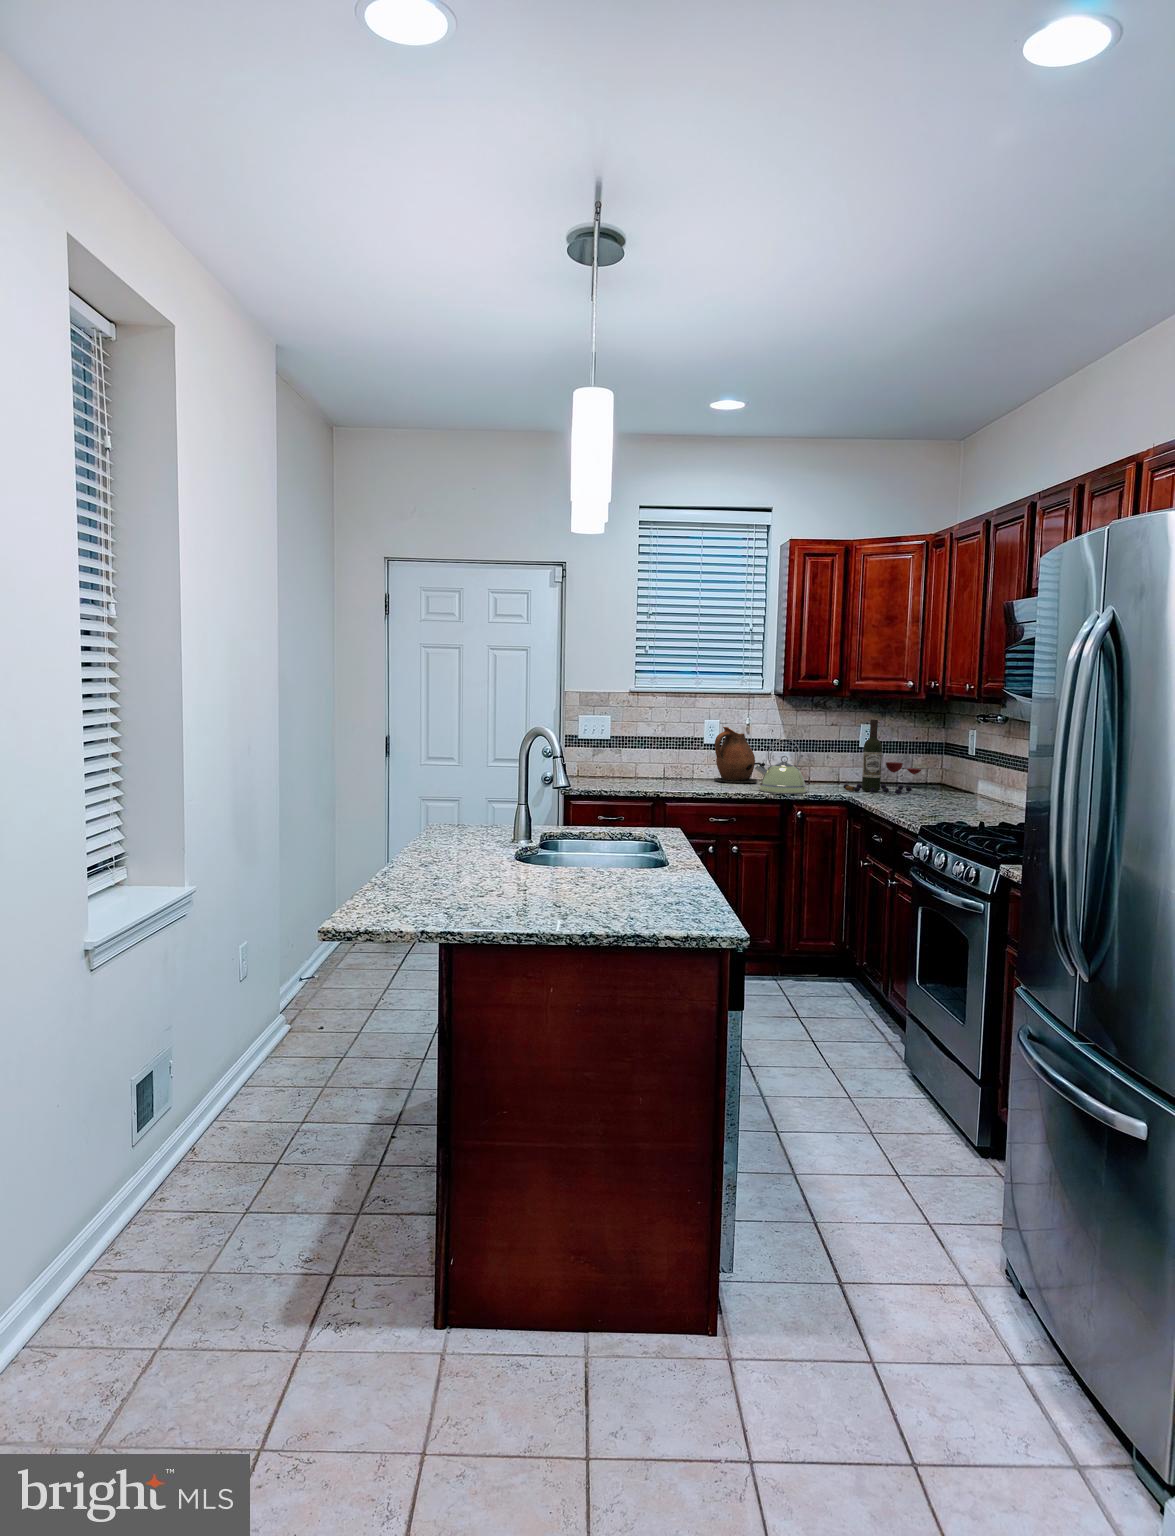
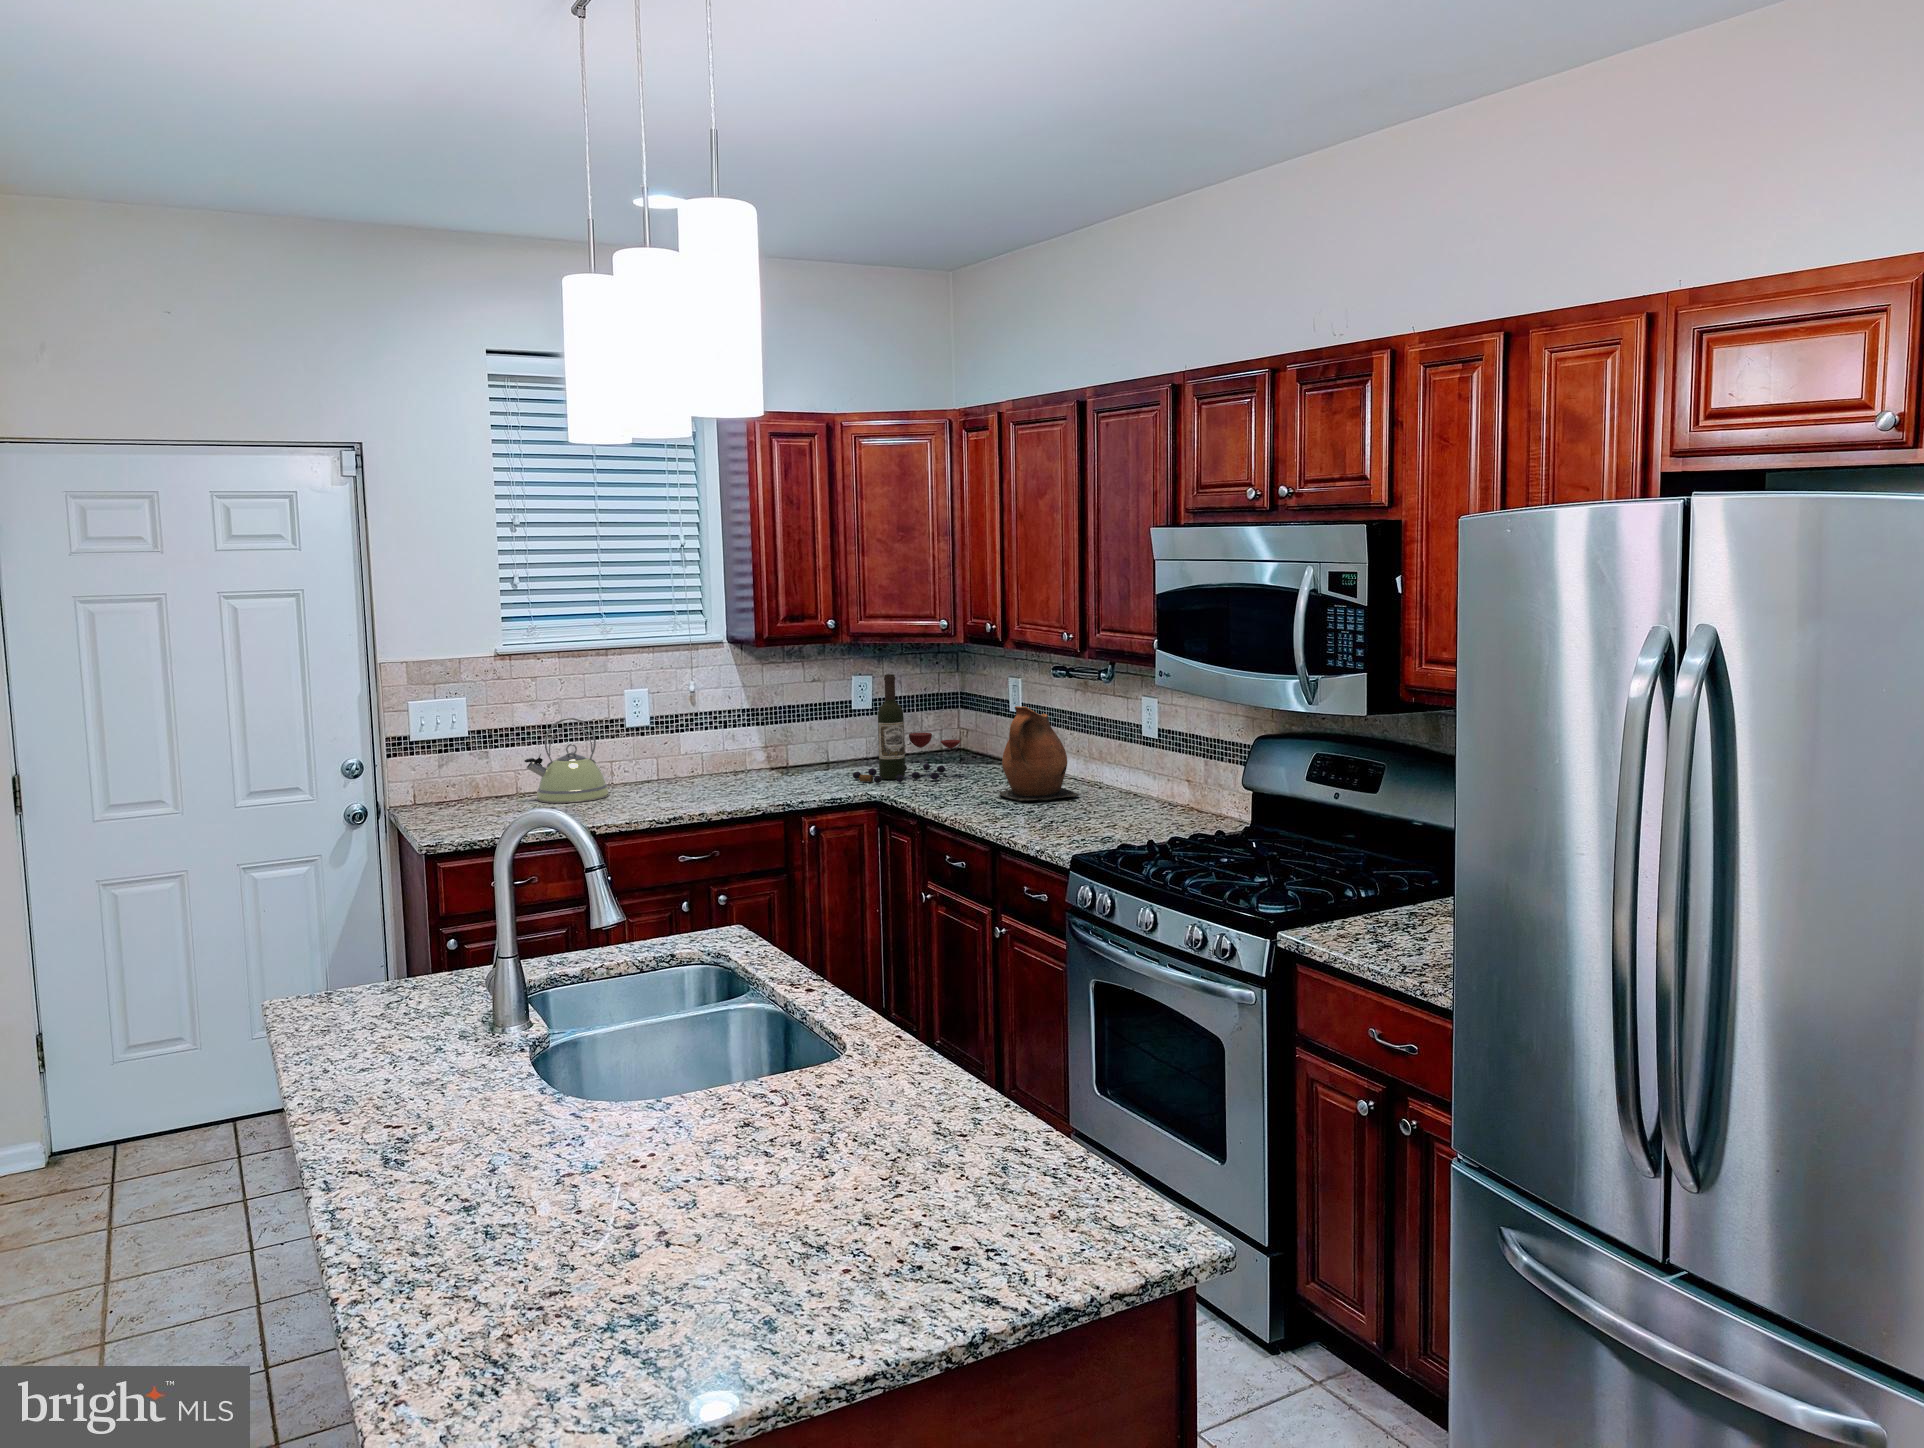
ceramic pitcher: present [715,727,757,783] -> present [999,706,1079,801]
kettle: present [754,738,807,794] -> present [524,718,609,803]

